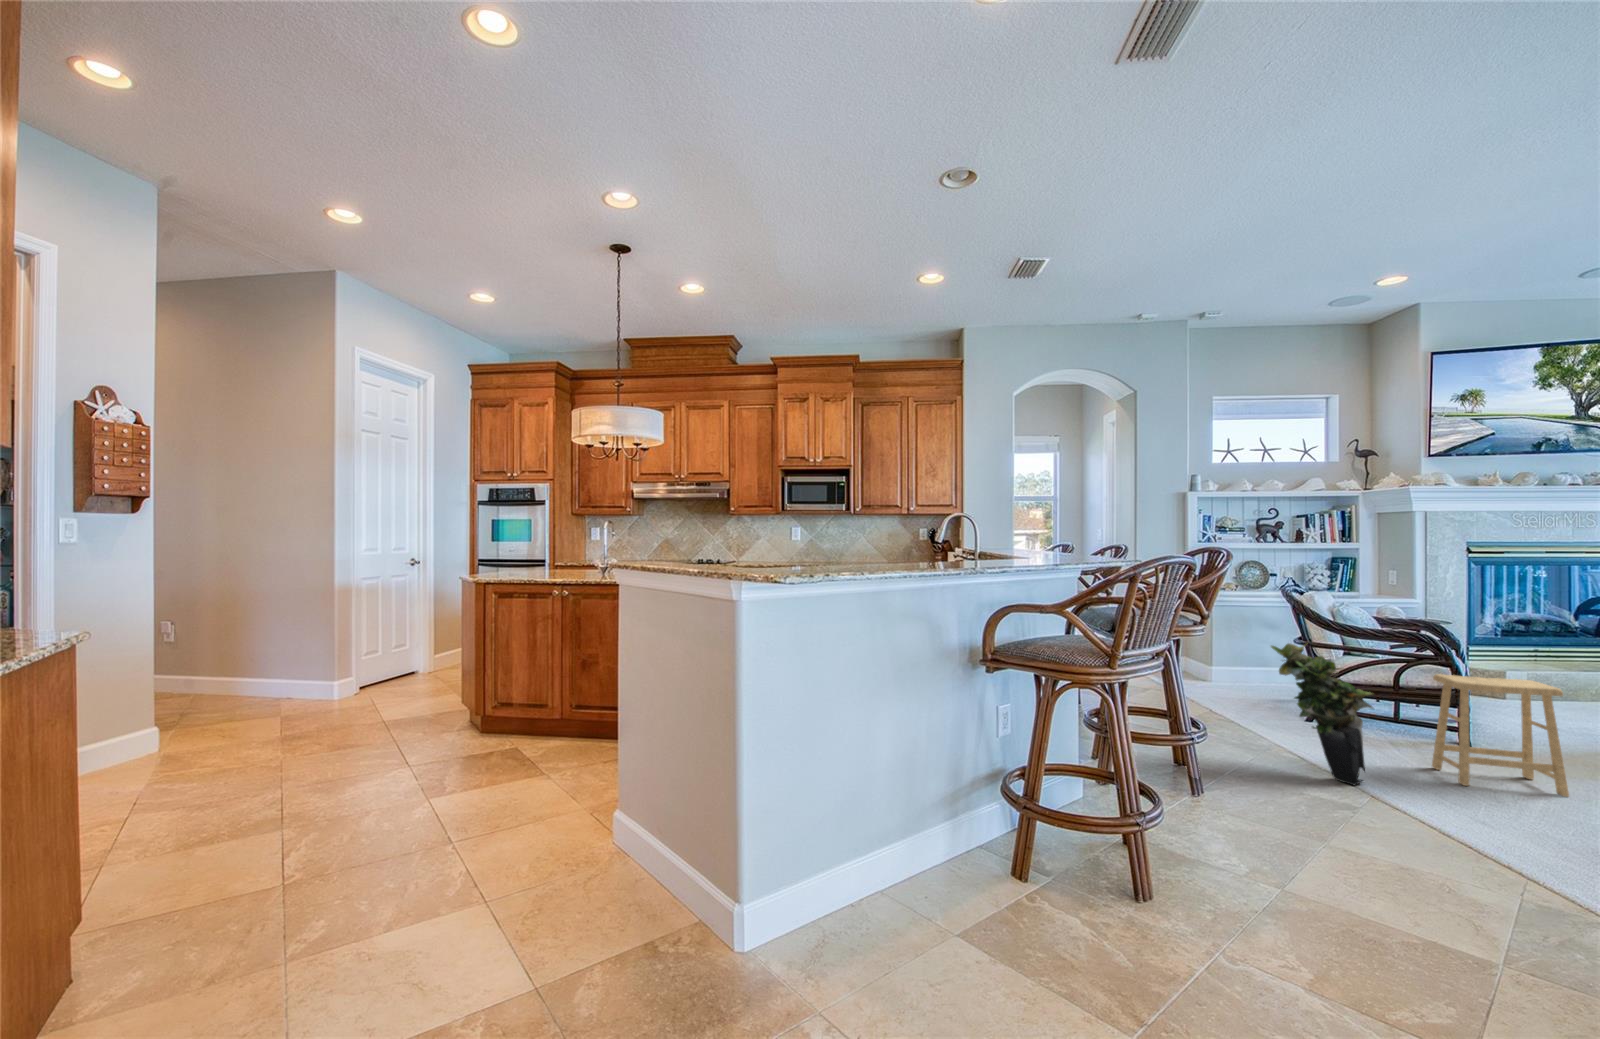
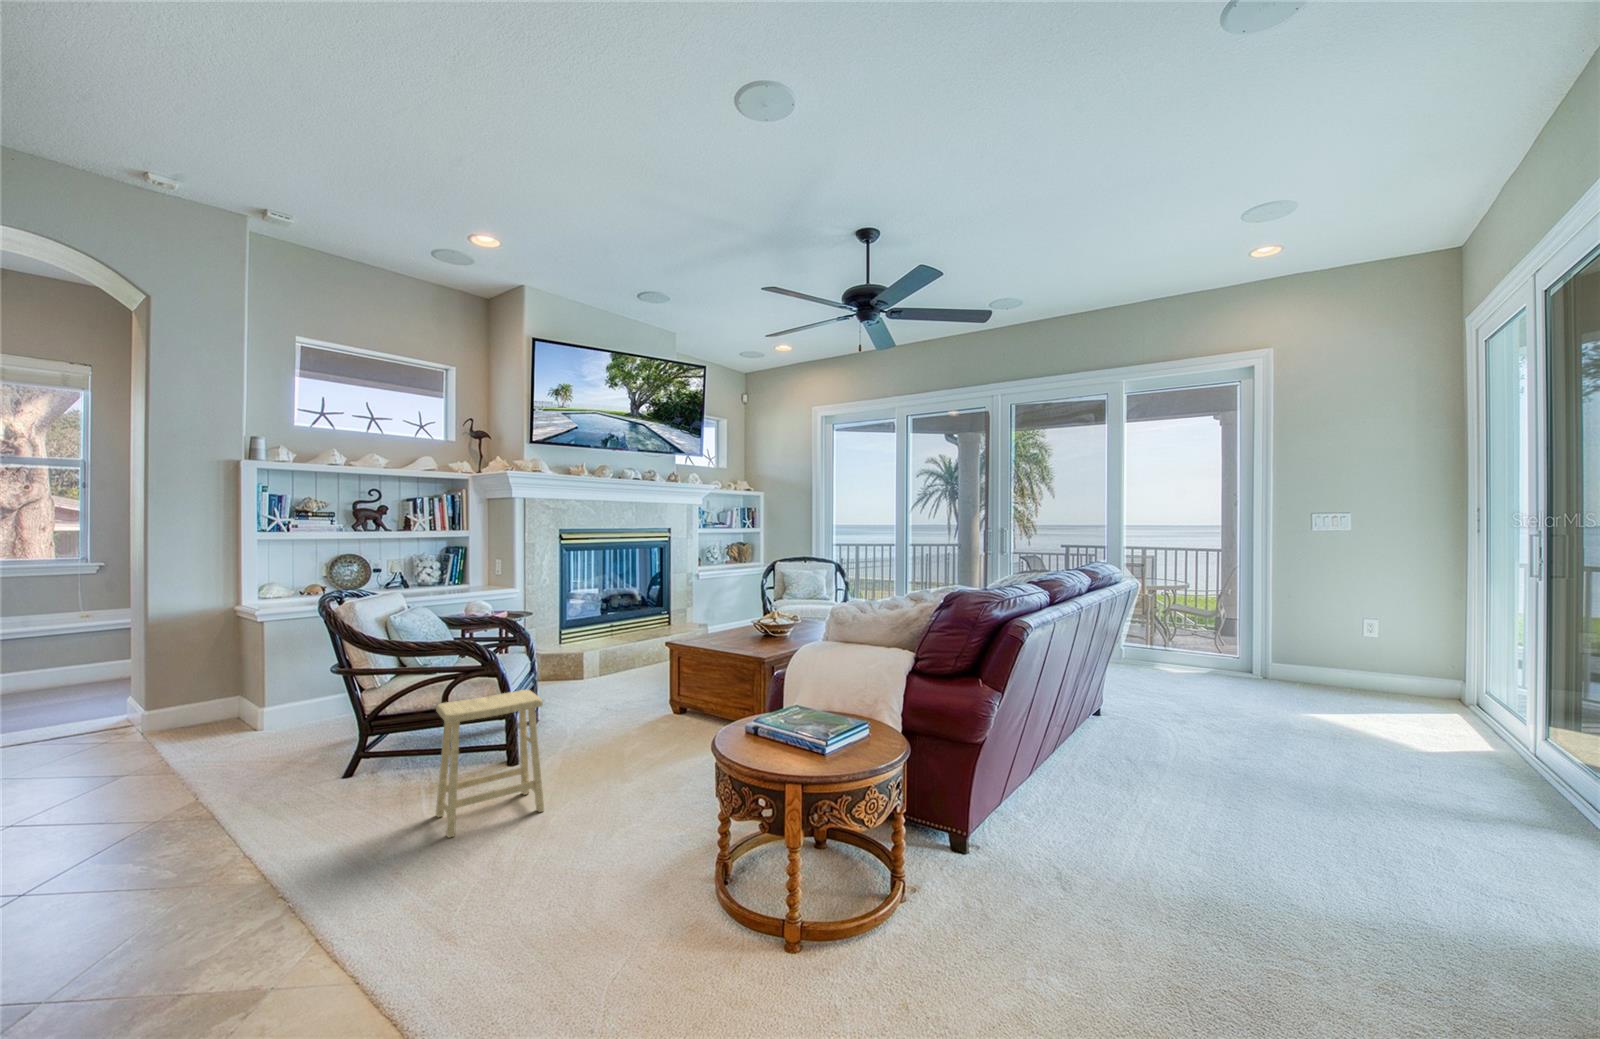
potted plant: present [1271,643,1373,785] -> none [180,704,331,908]

